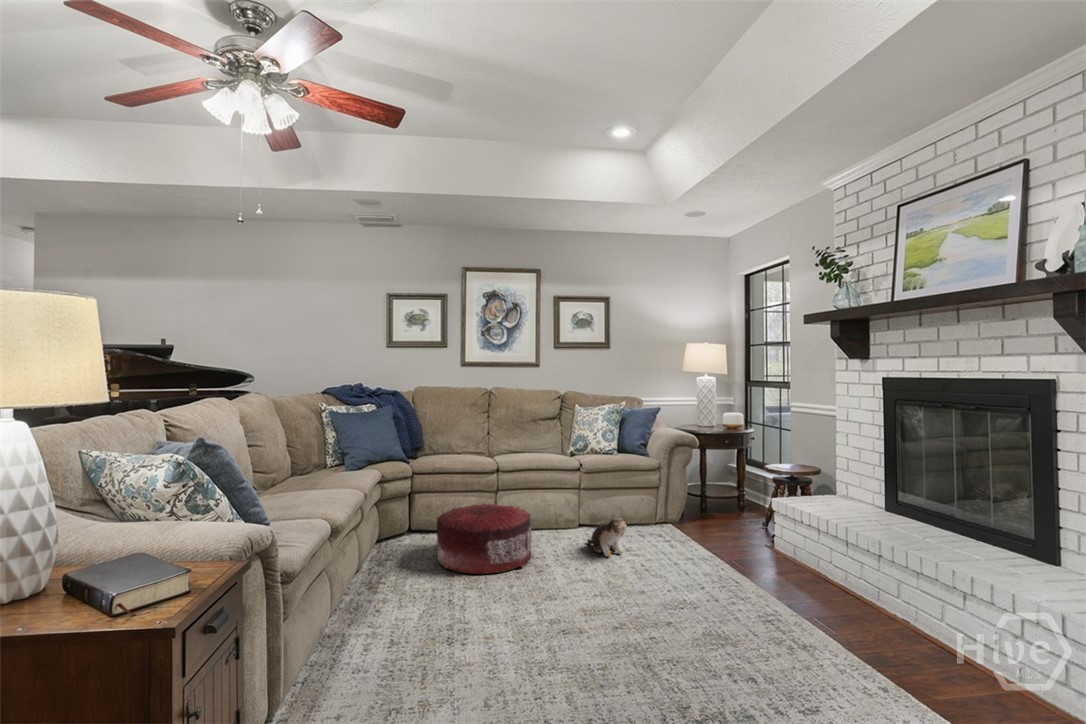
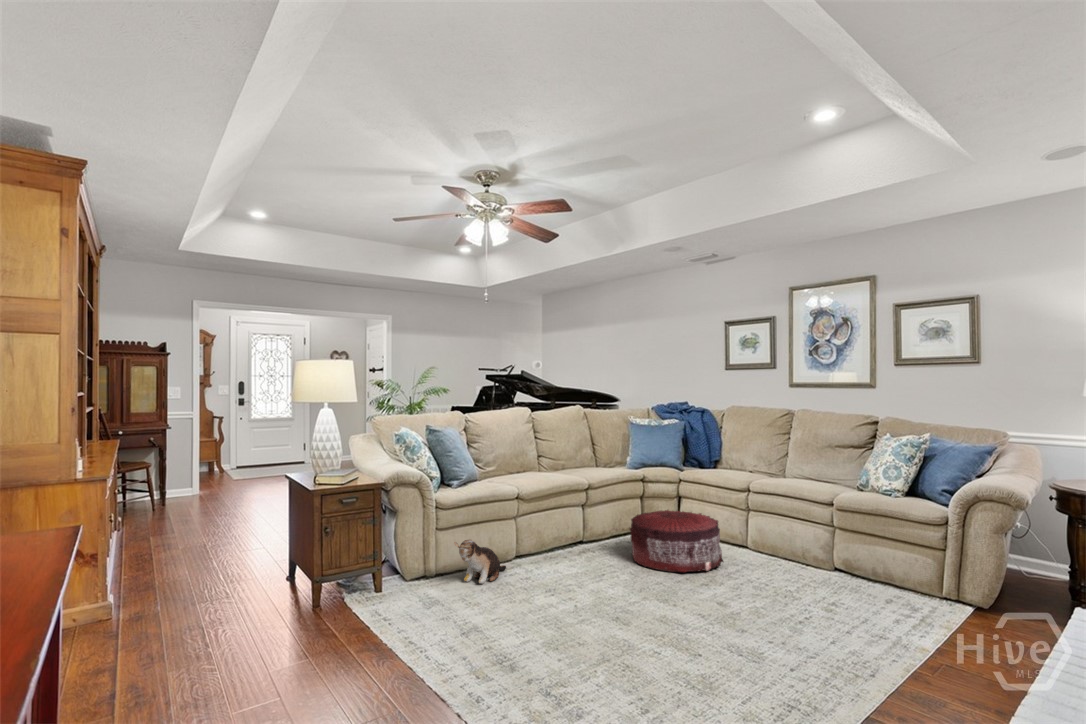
plush toy: present [587,517,629,557] -> present [454,539,506,584]

